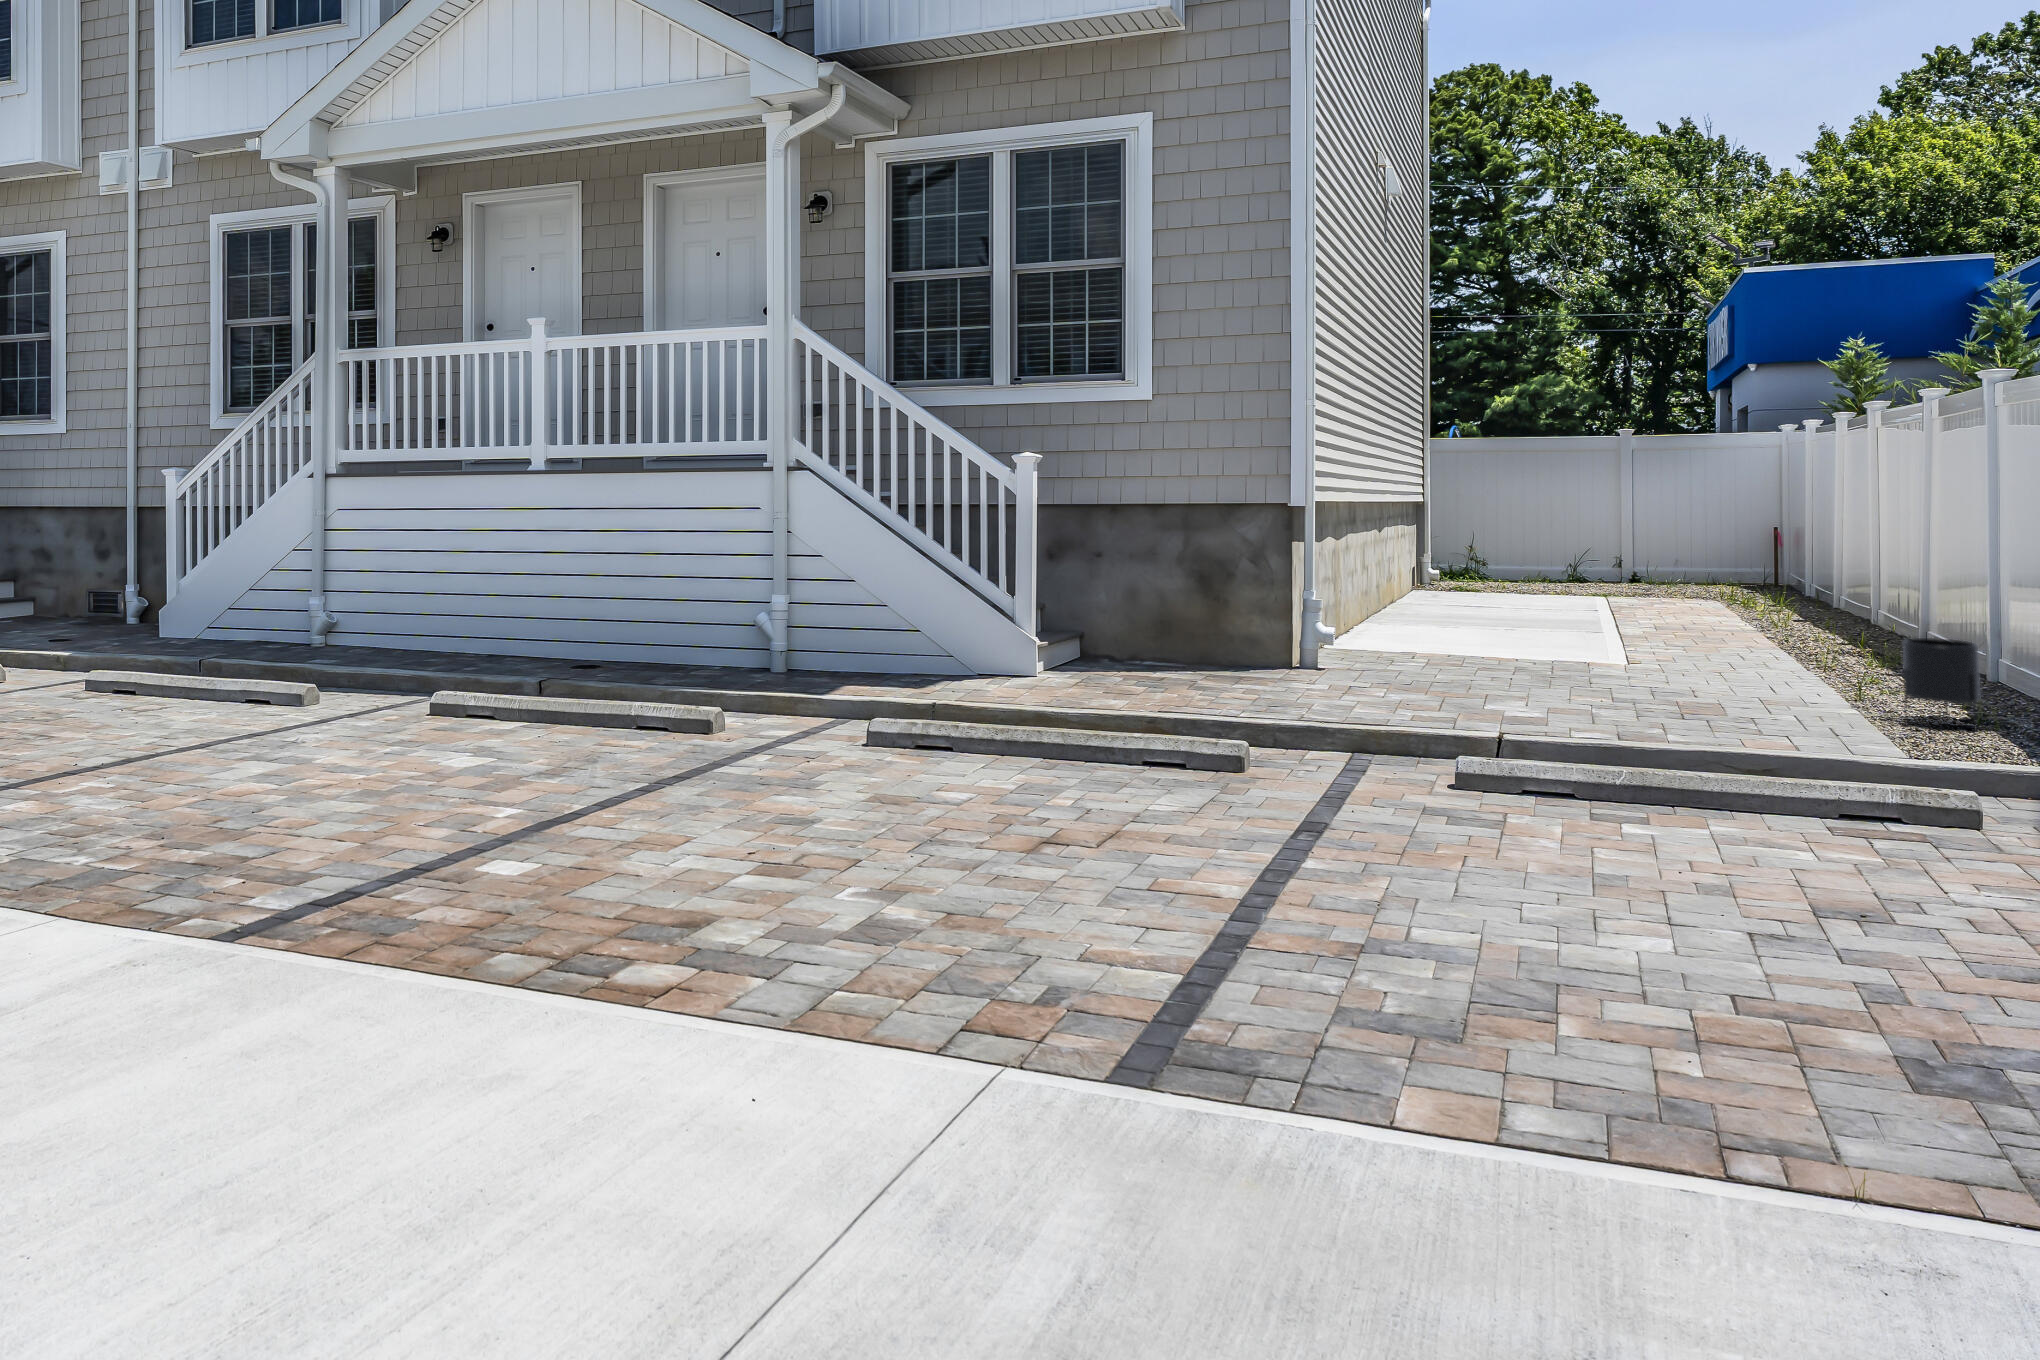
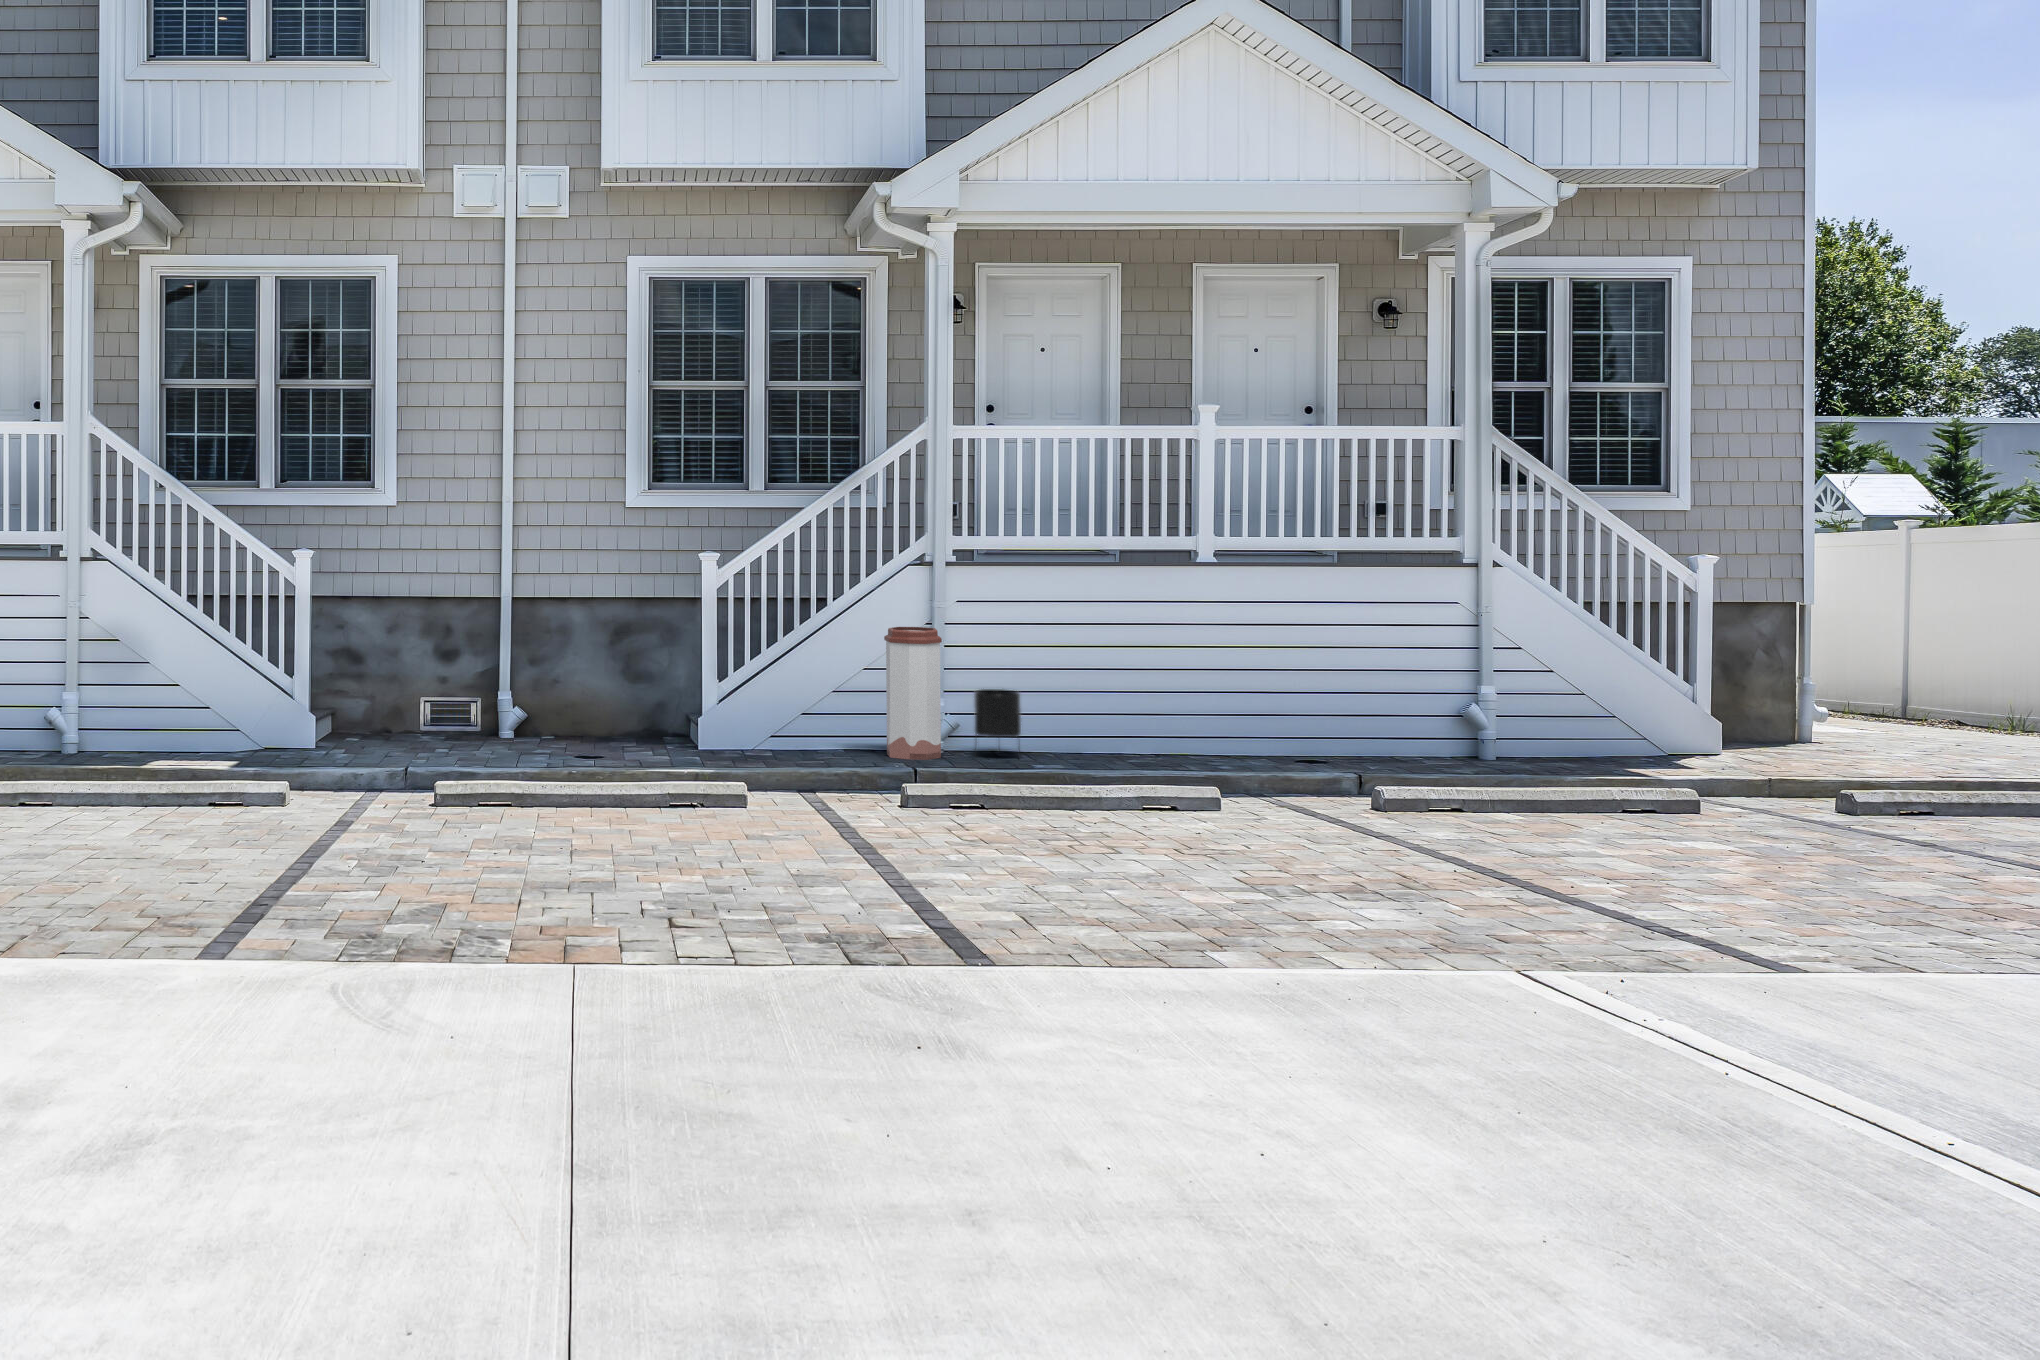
trash can: none [1759,553,1849,726] -> present [884,627,942,760]

